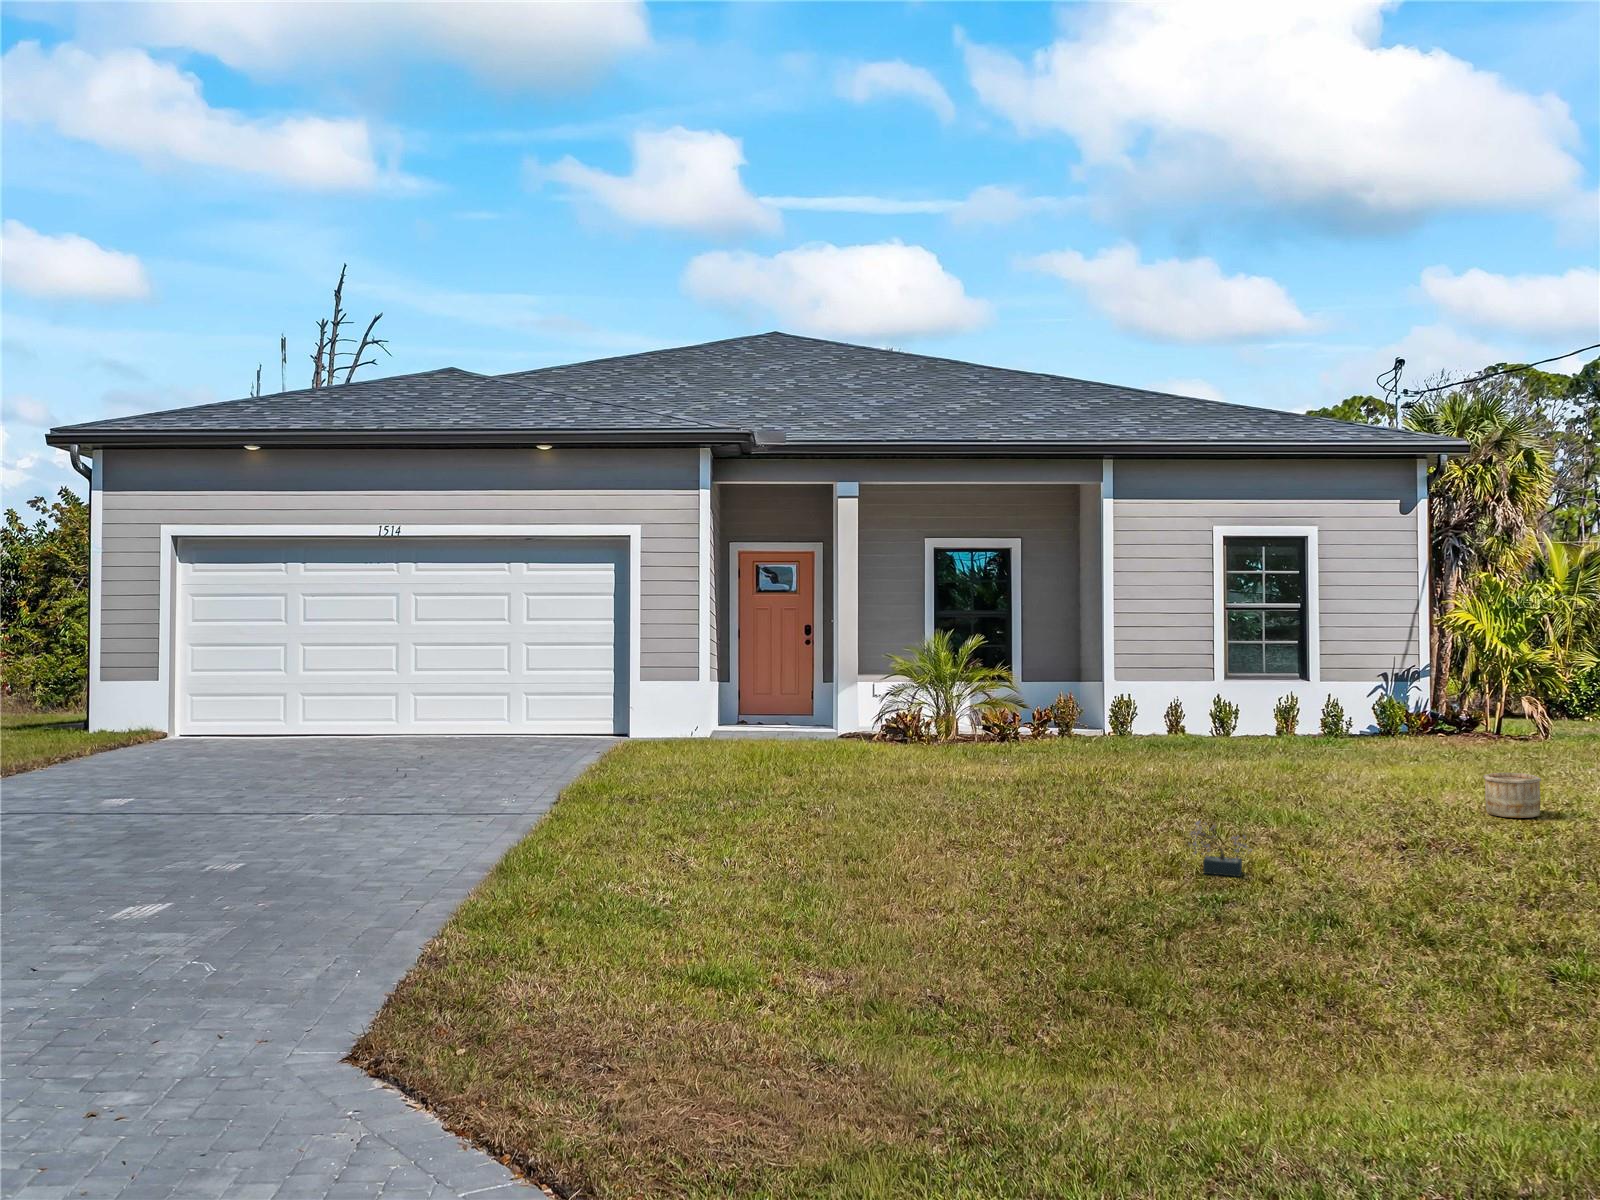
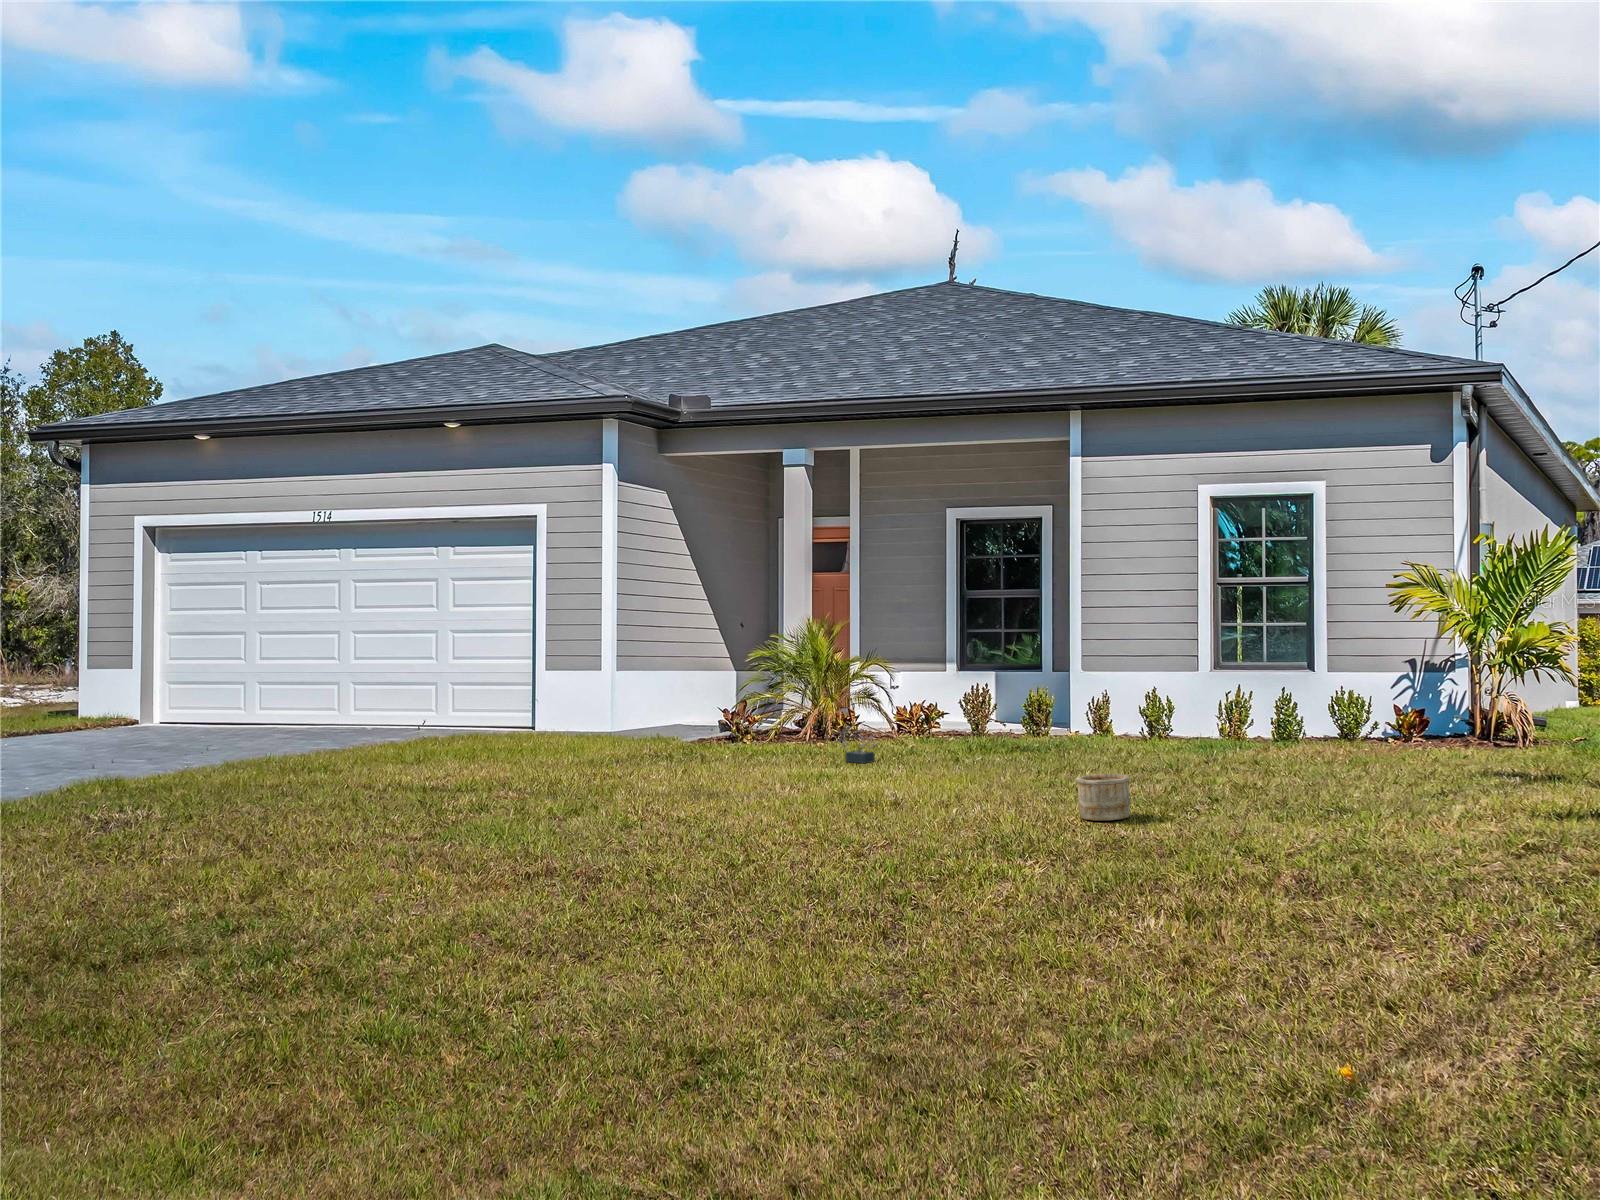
decorative plant: present [1189,821,1252,876] -> present [841,726,875,763]

